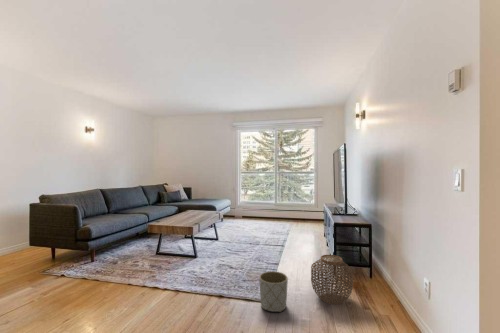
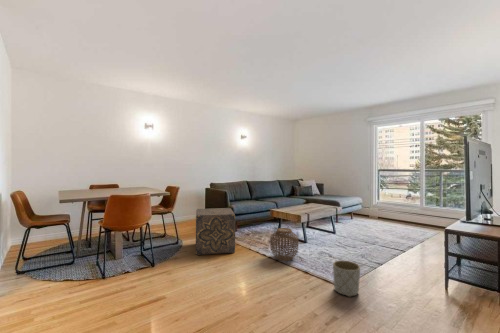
ottoman: none [27,231,109,320] -> present [196,208,235,255]
woven basket: present [311,255,353,305] -> present [270,228,298,261]

